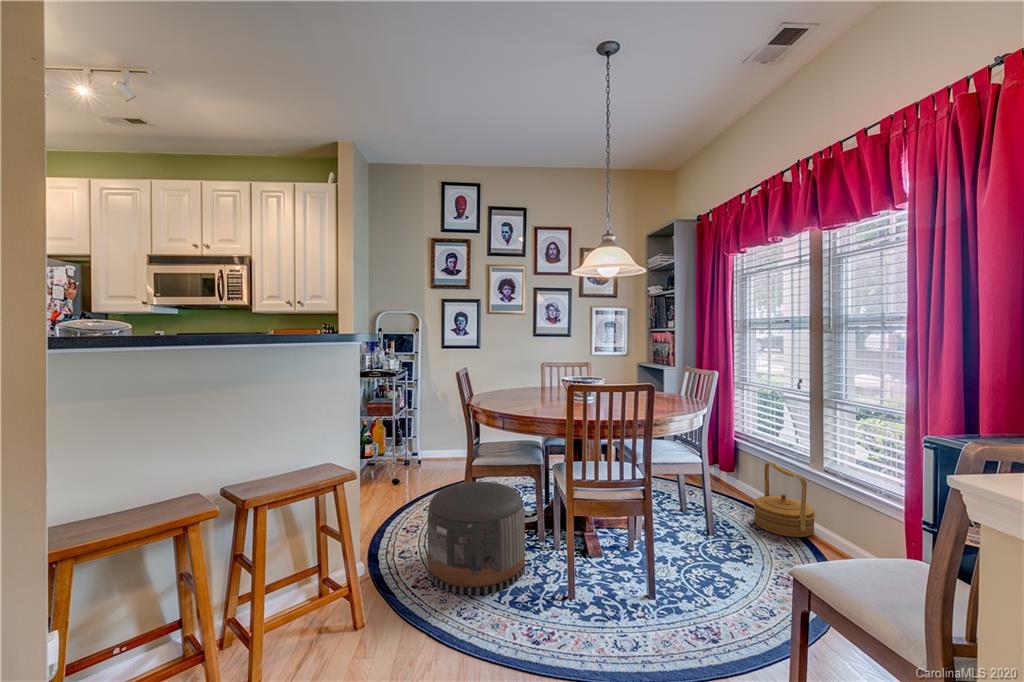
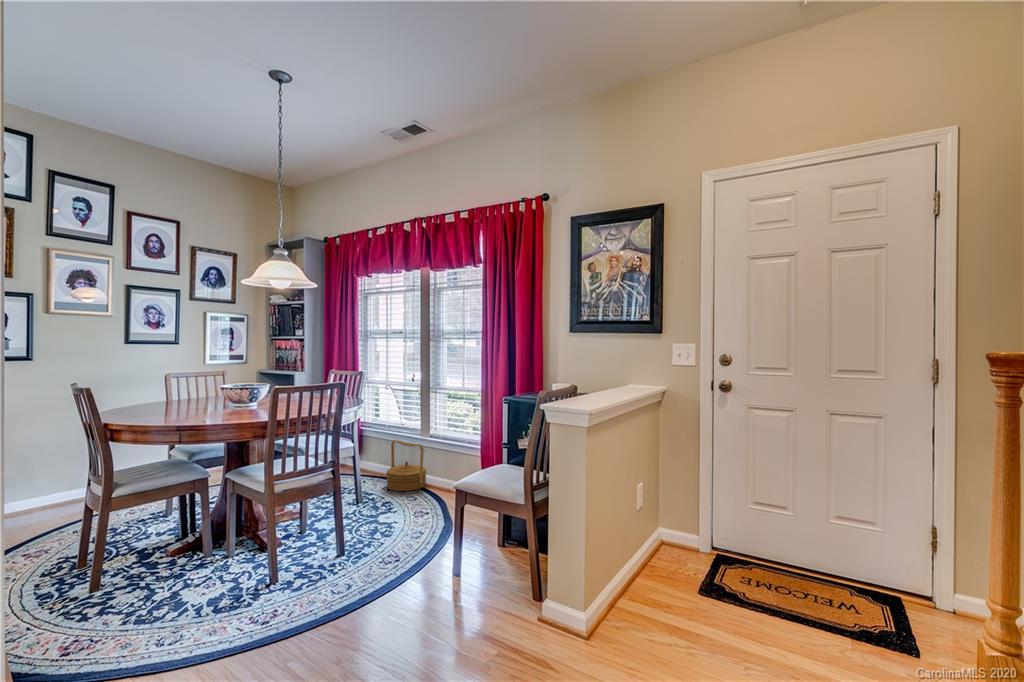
pouf: present [428,482,525,595] -> none [71,505,209,636]

